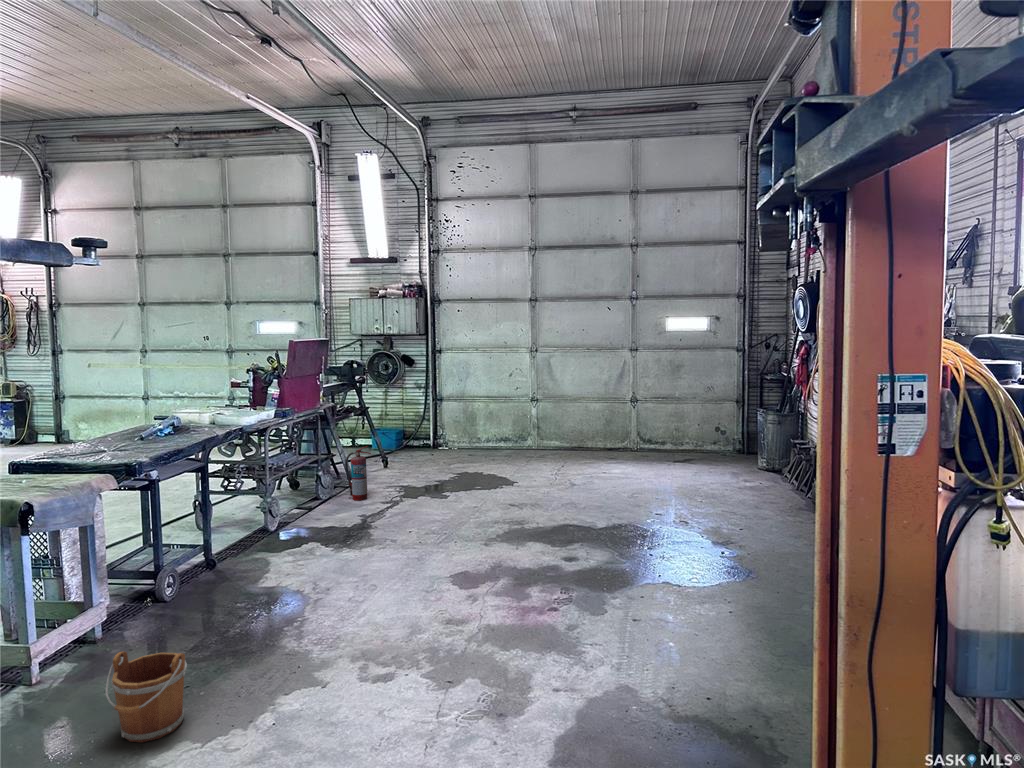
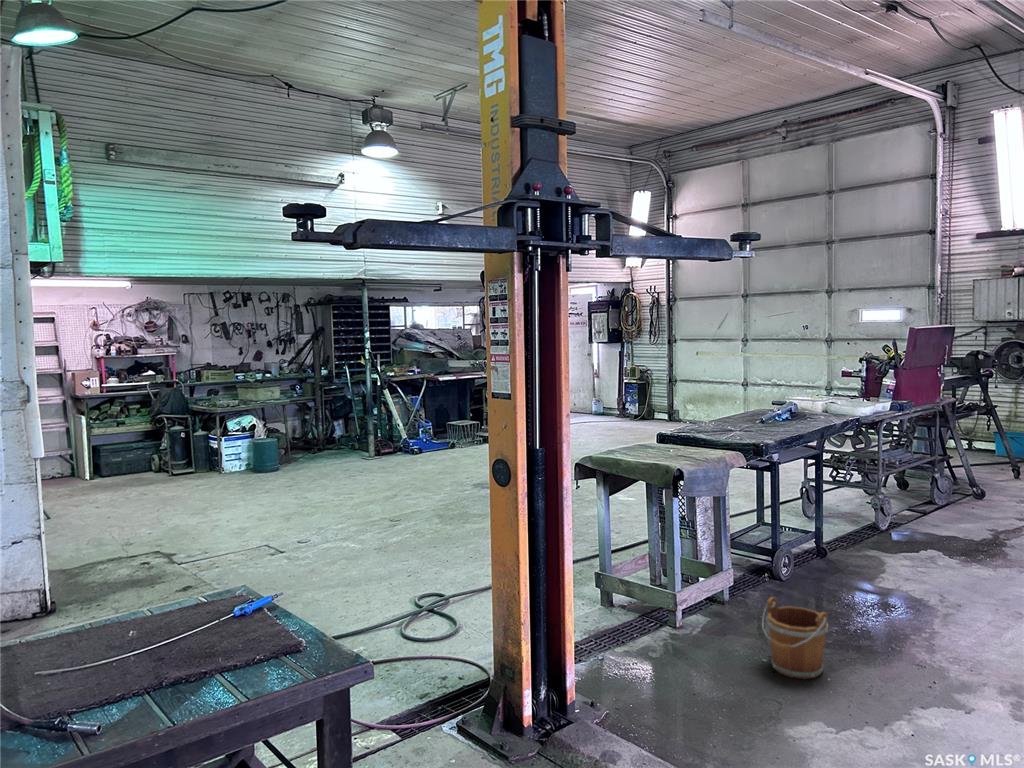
fire extinguisher: present [345,446,371,501] -> none [968,453,1003,514]

